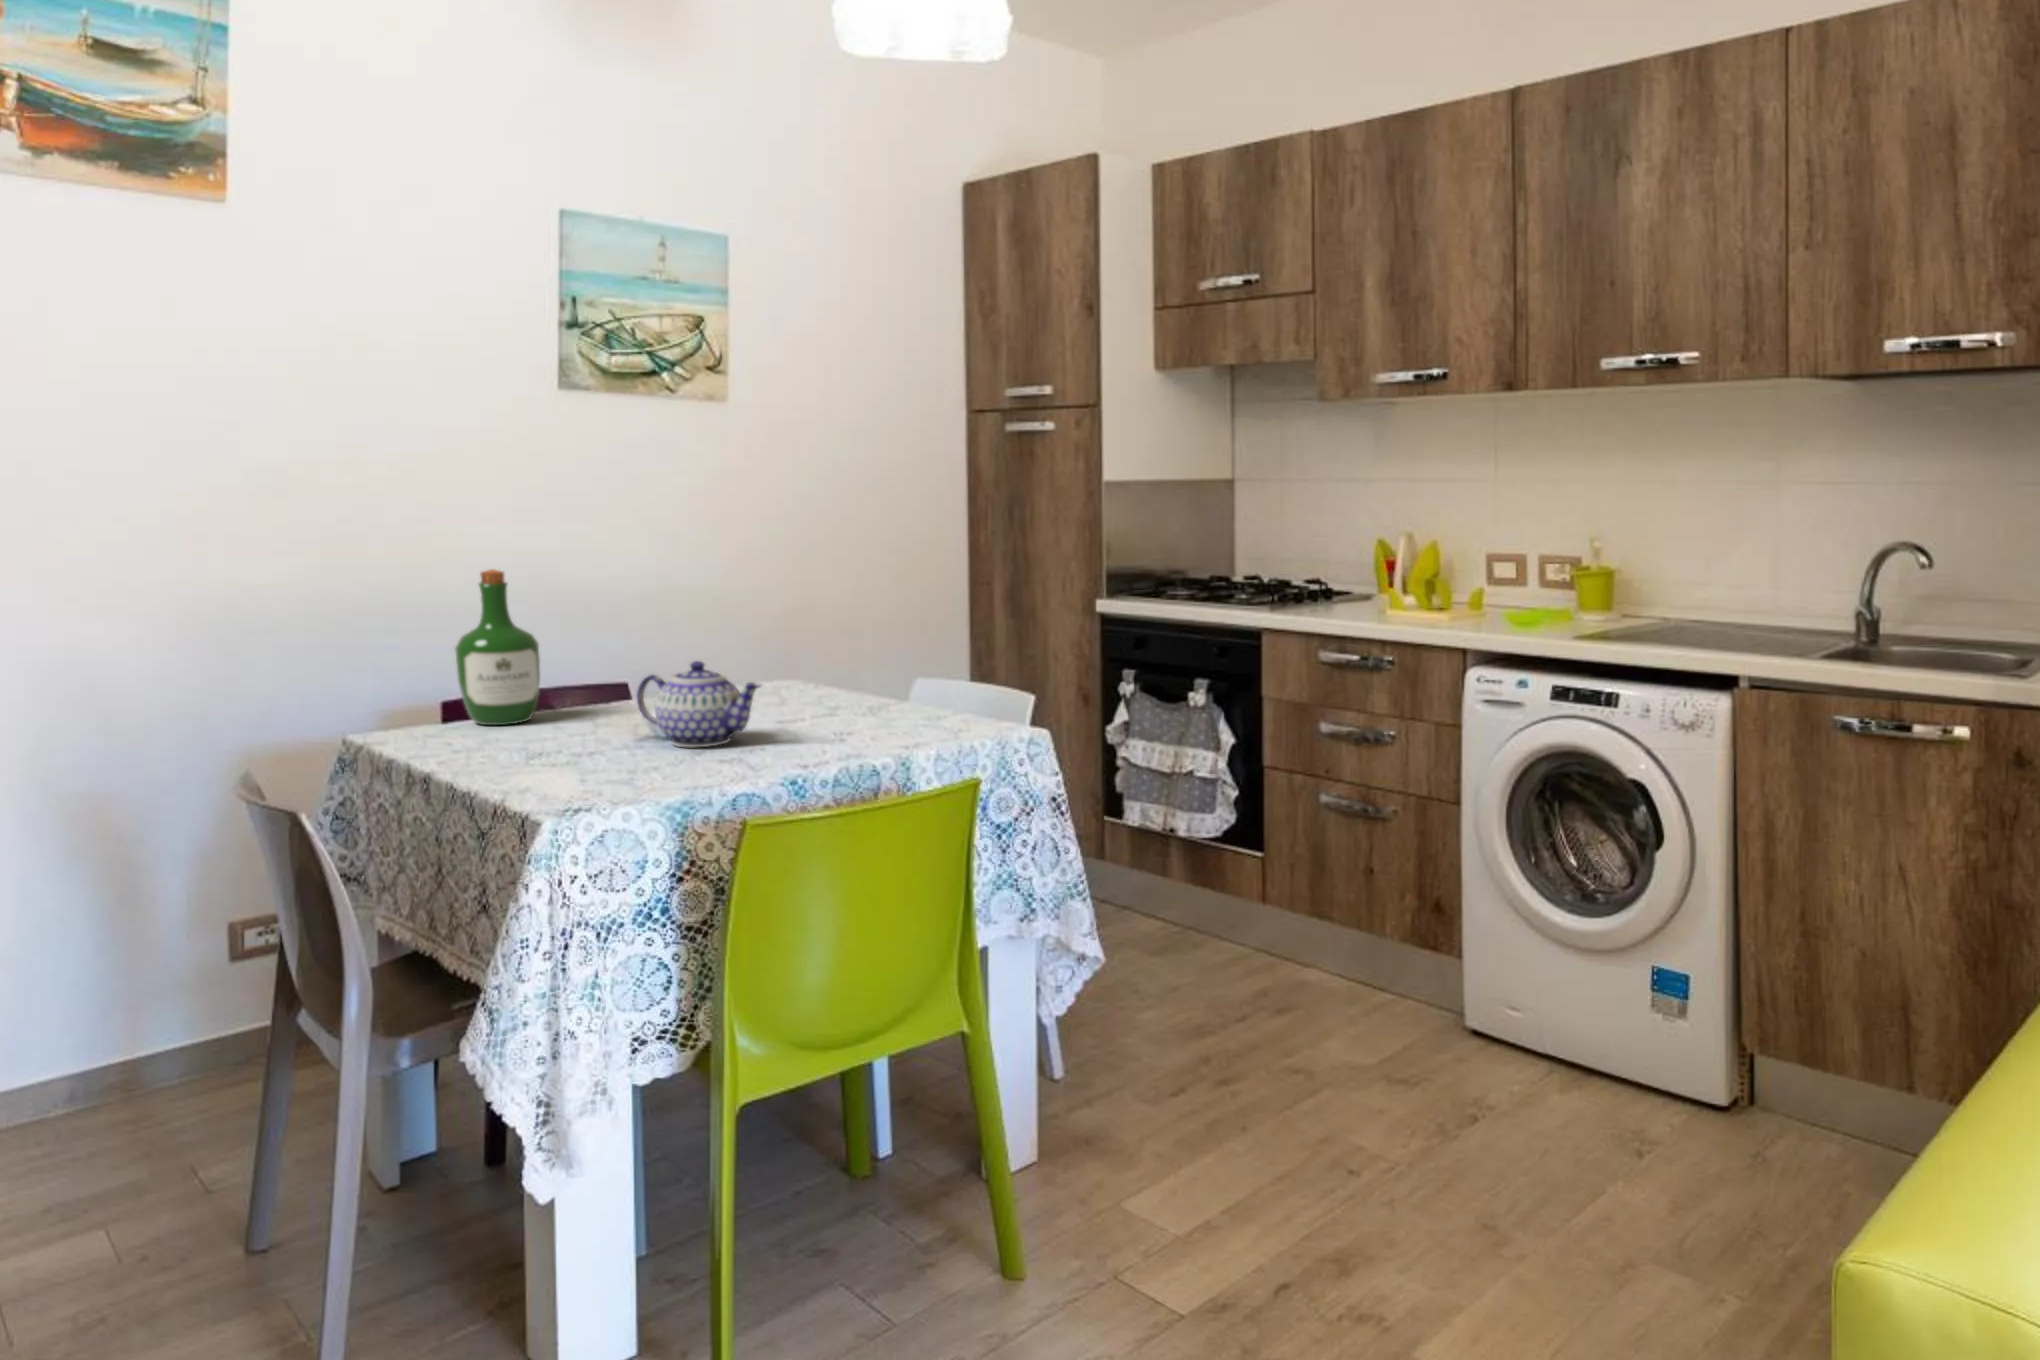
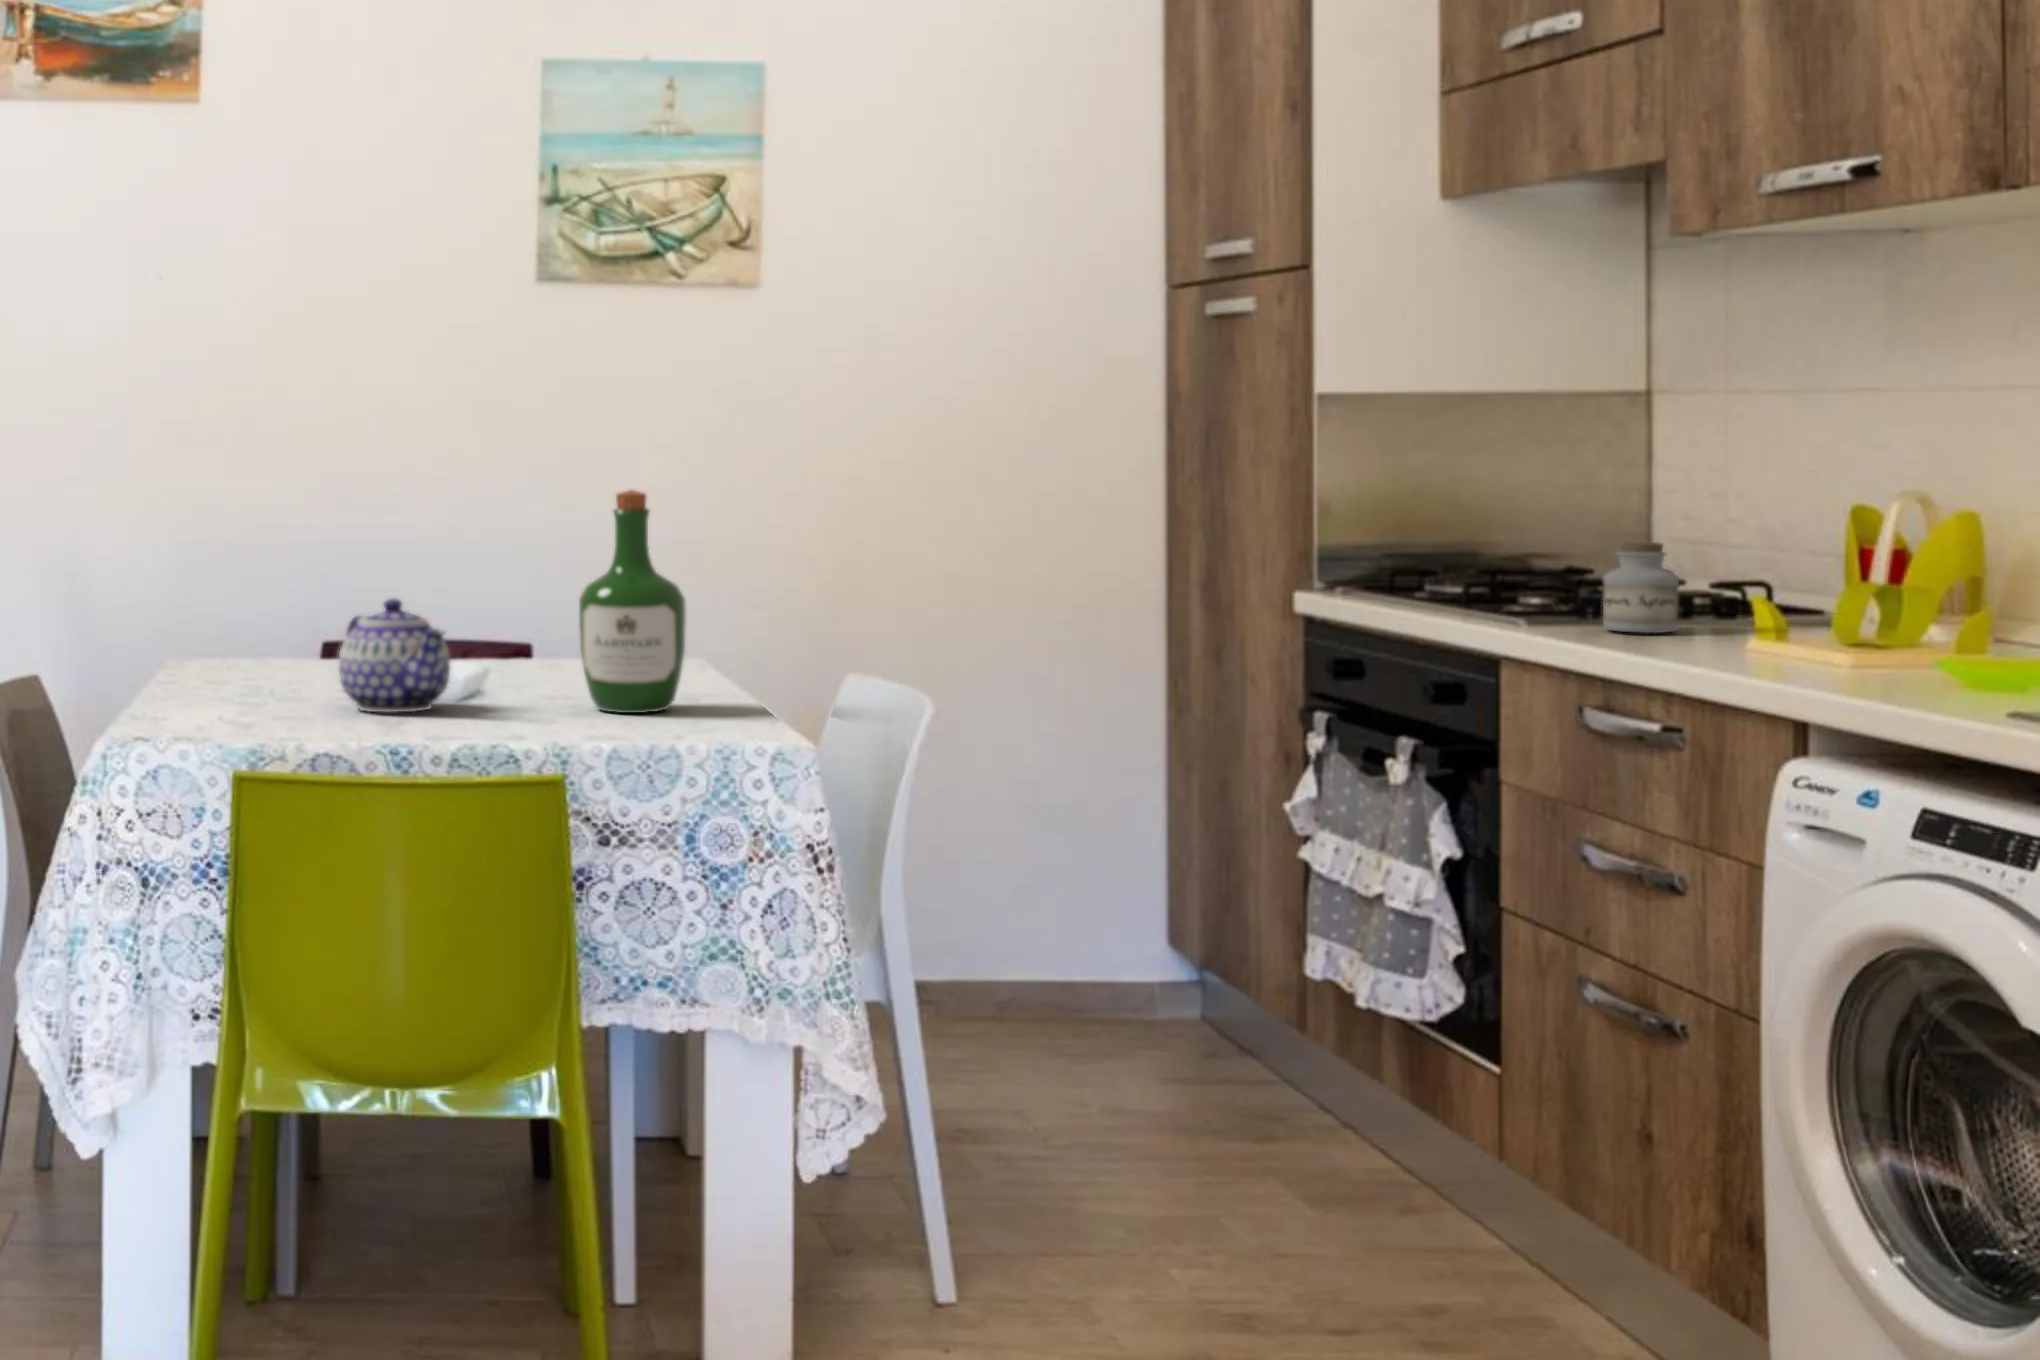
wine bottle: present [455,569,540,725] -> present [579,490,686,713]
jar: none [1311,578,1345,625] -> present [1603,542,1679,633]

